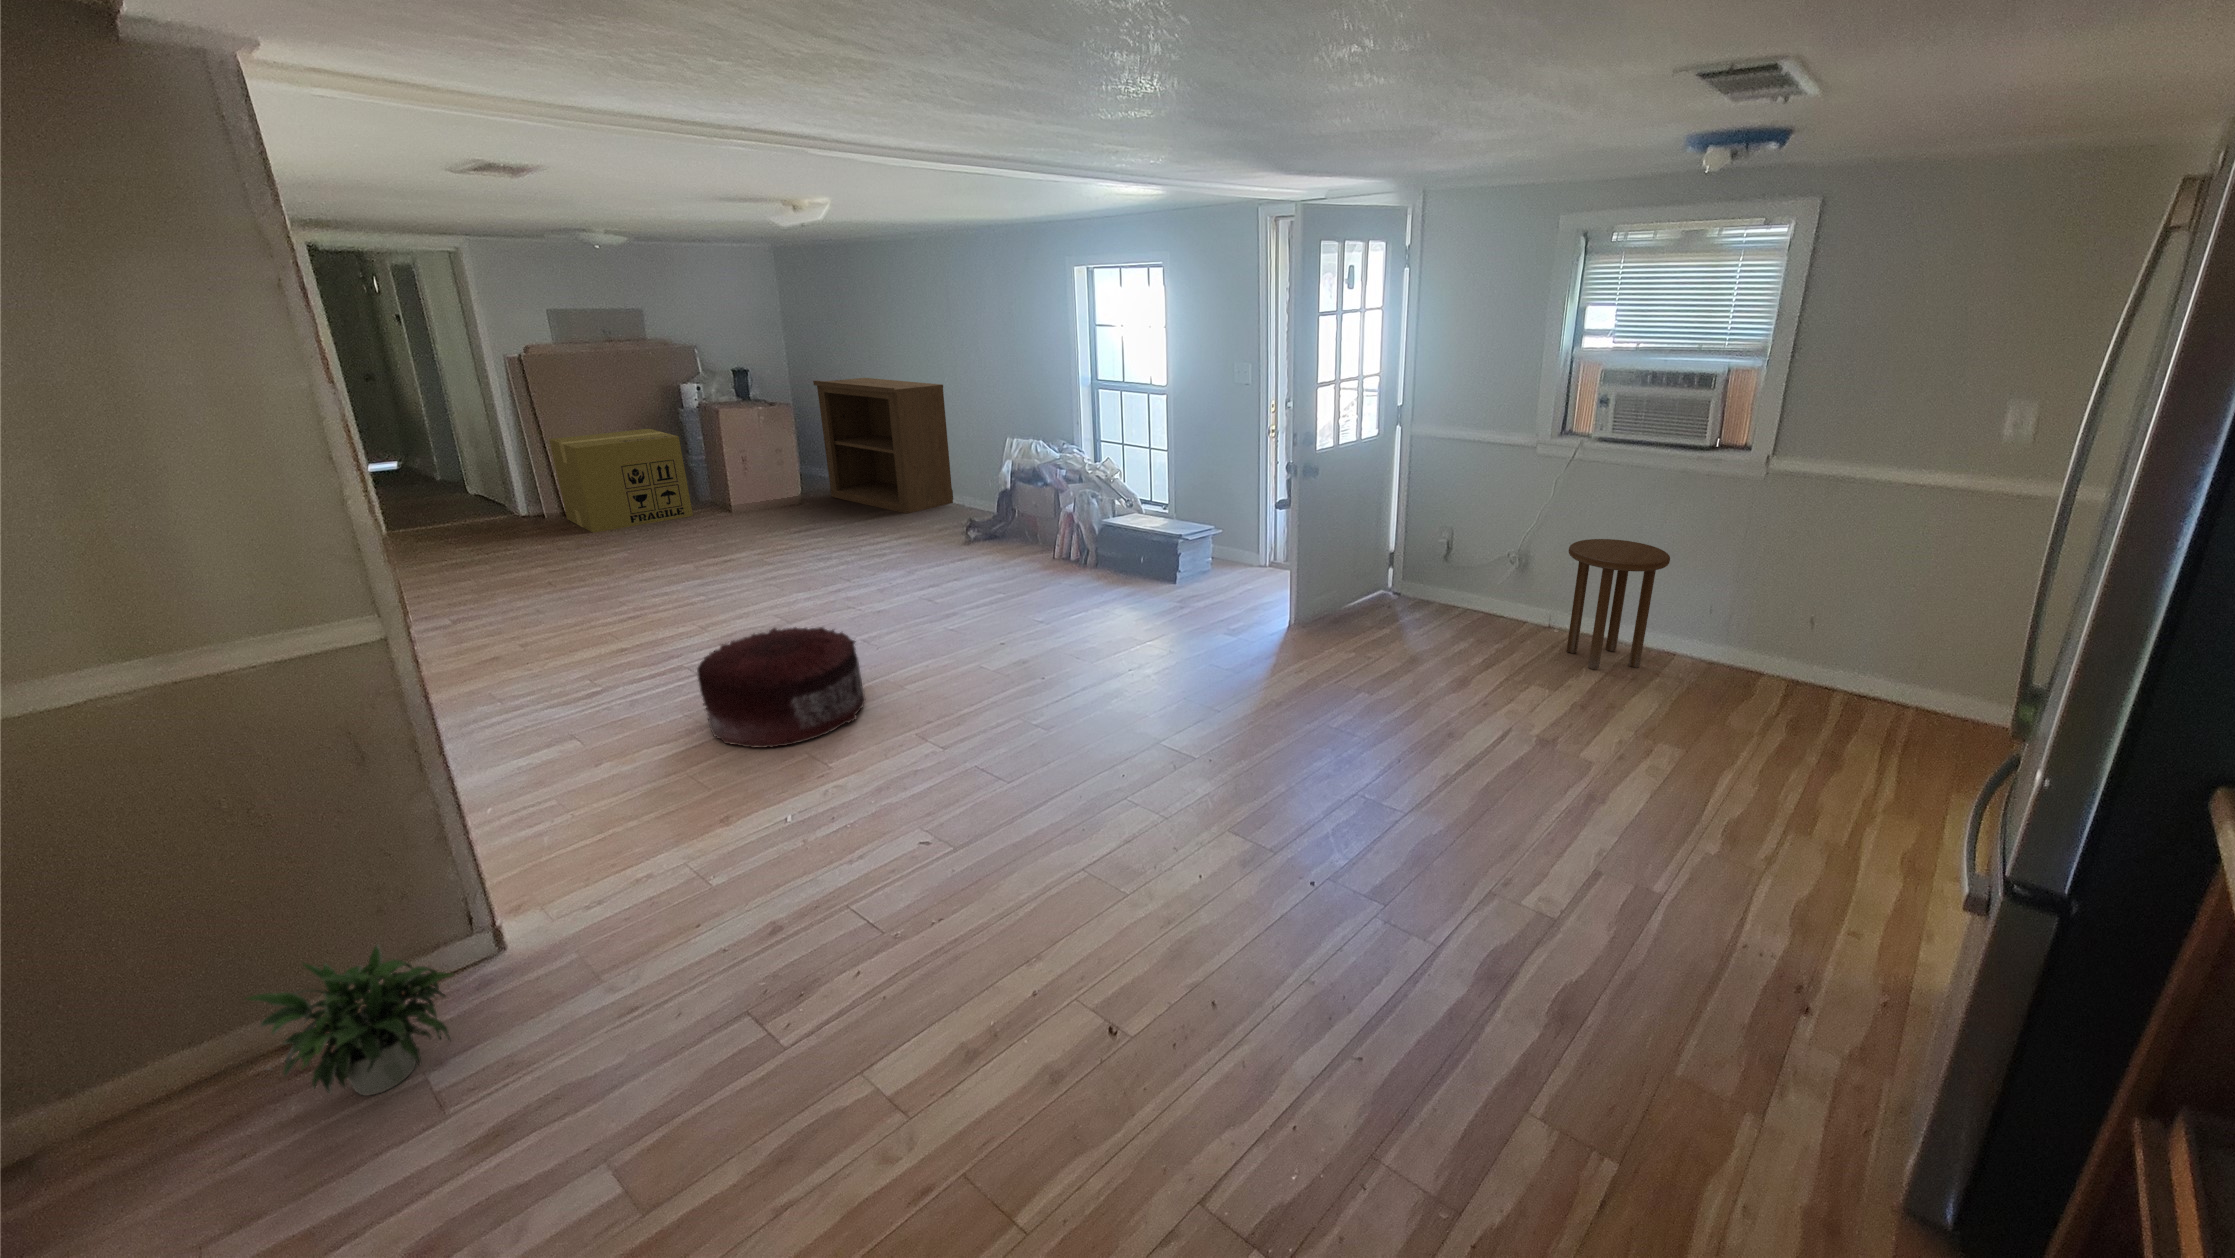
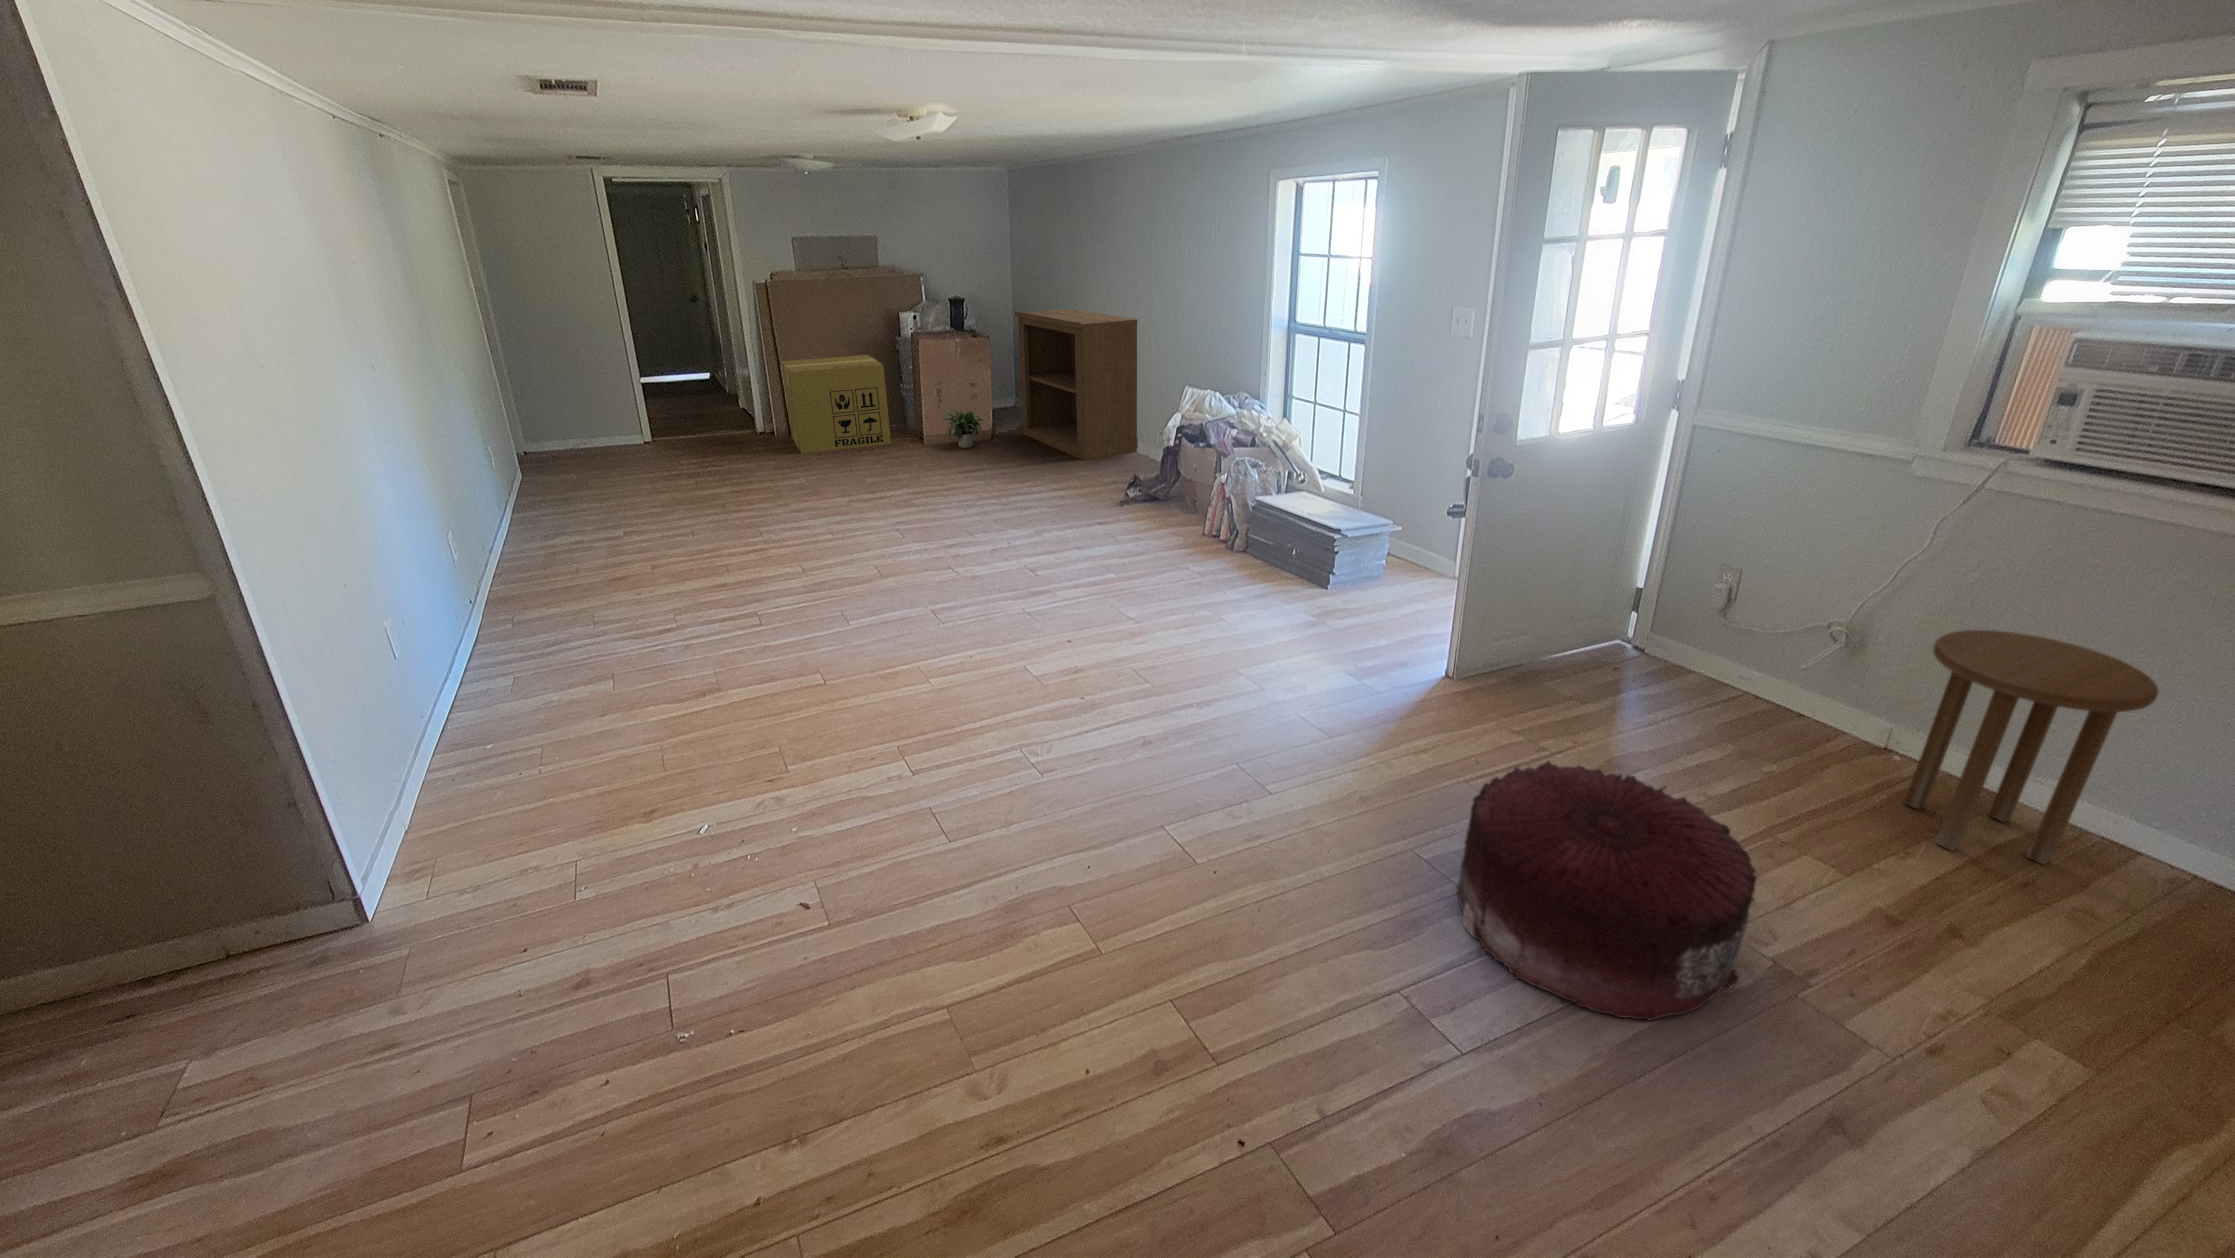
pouf: present [697,627,866,748] -> present [1457,761,1757,1020]
potted plant: present [246,945,453,1096] -> present [939,409,984,448]

